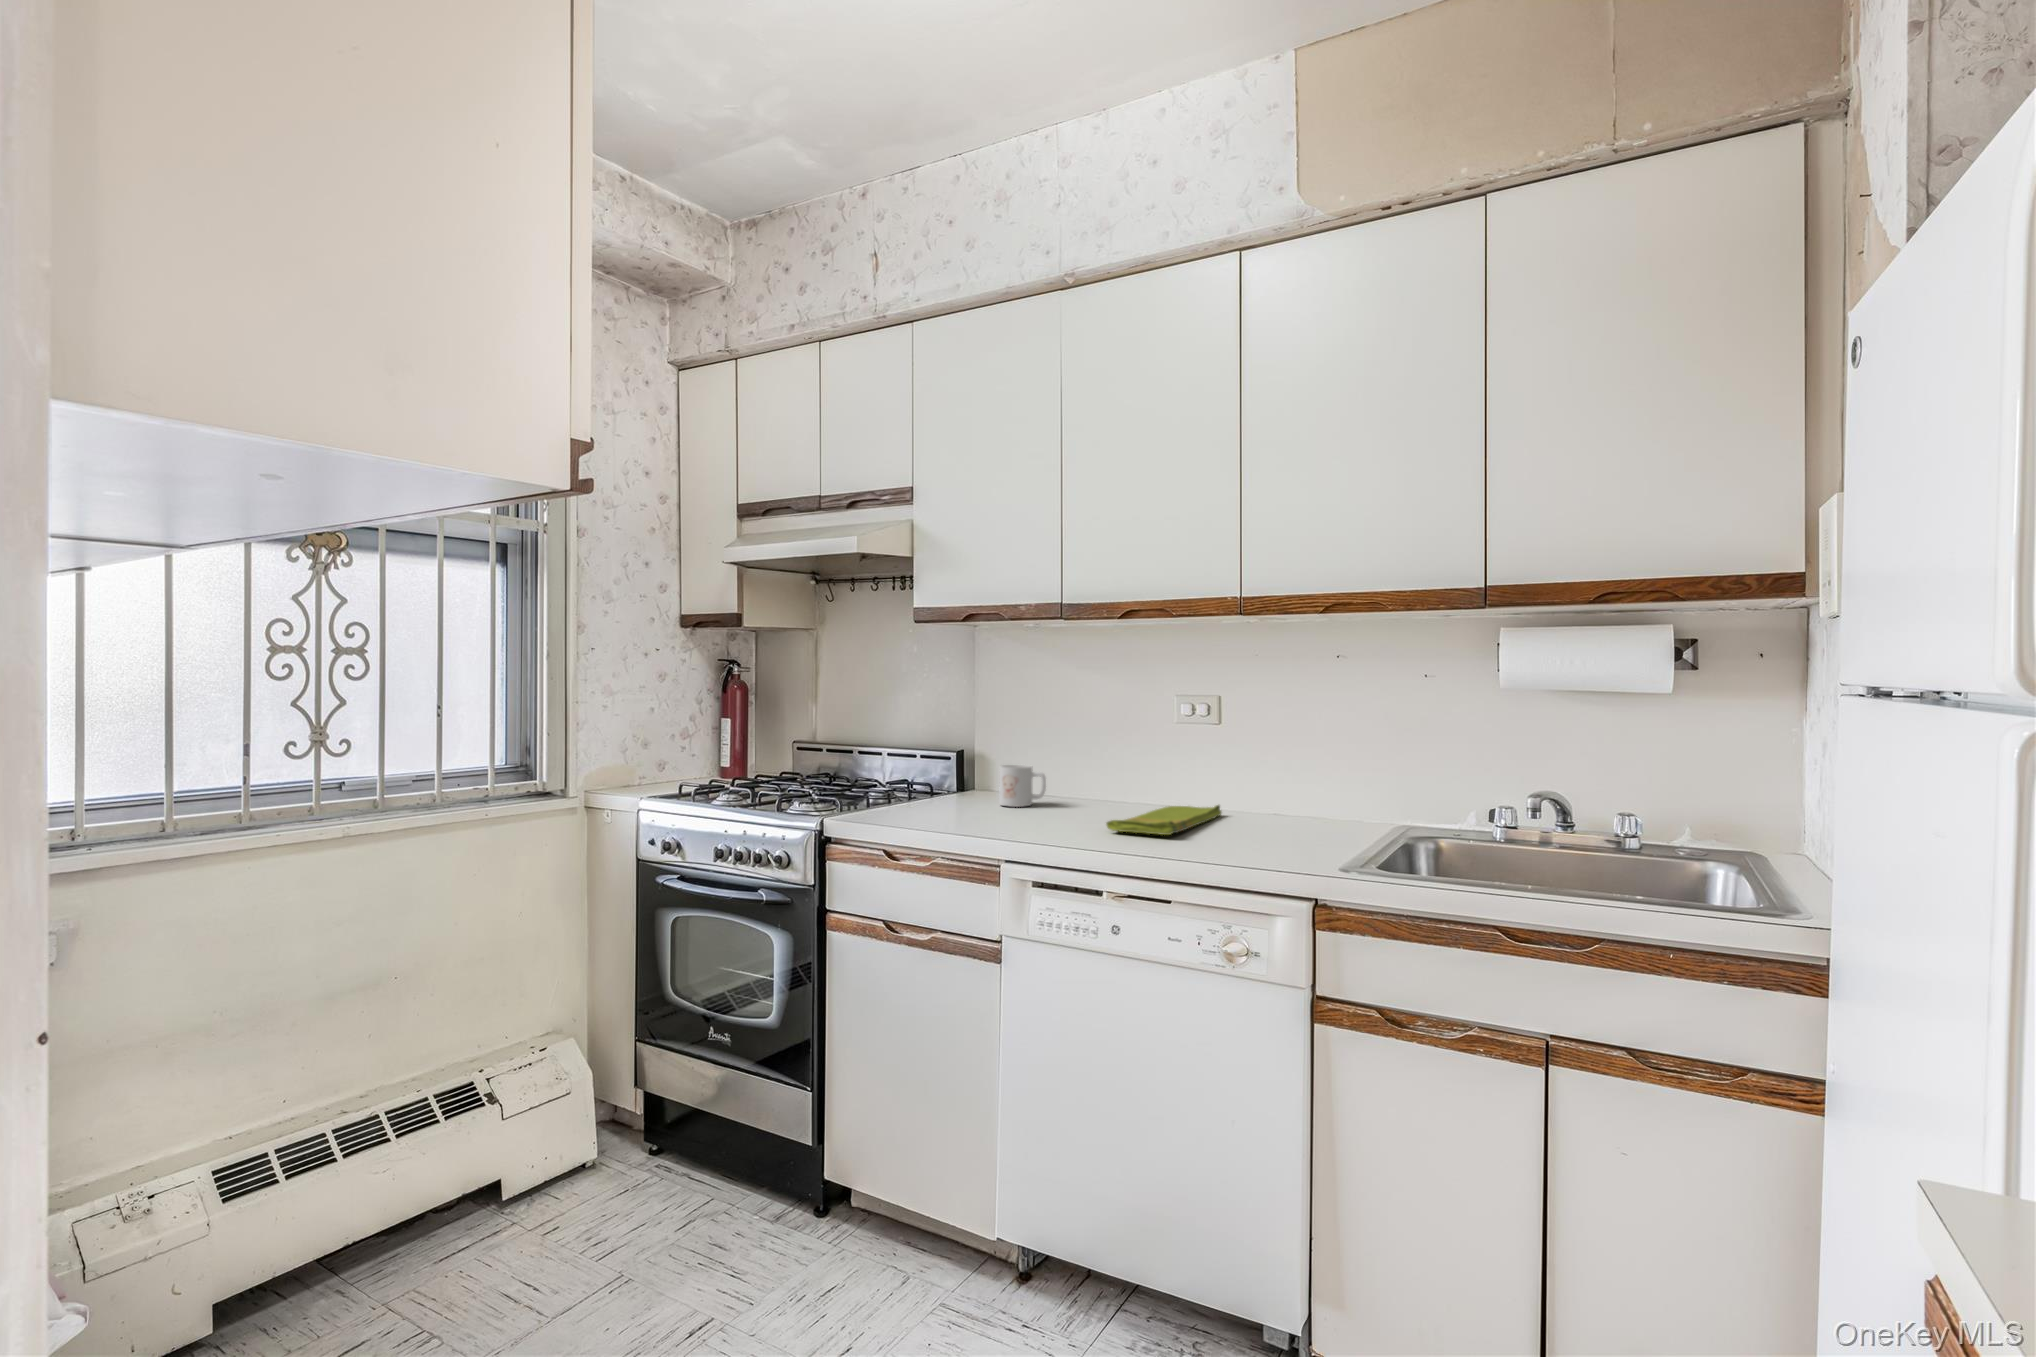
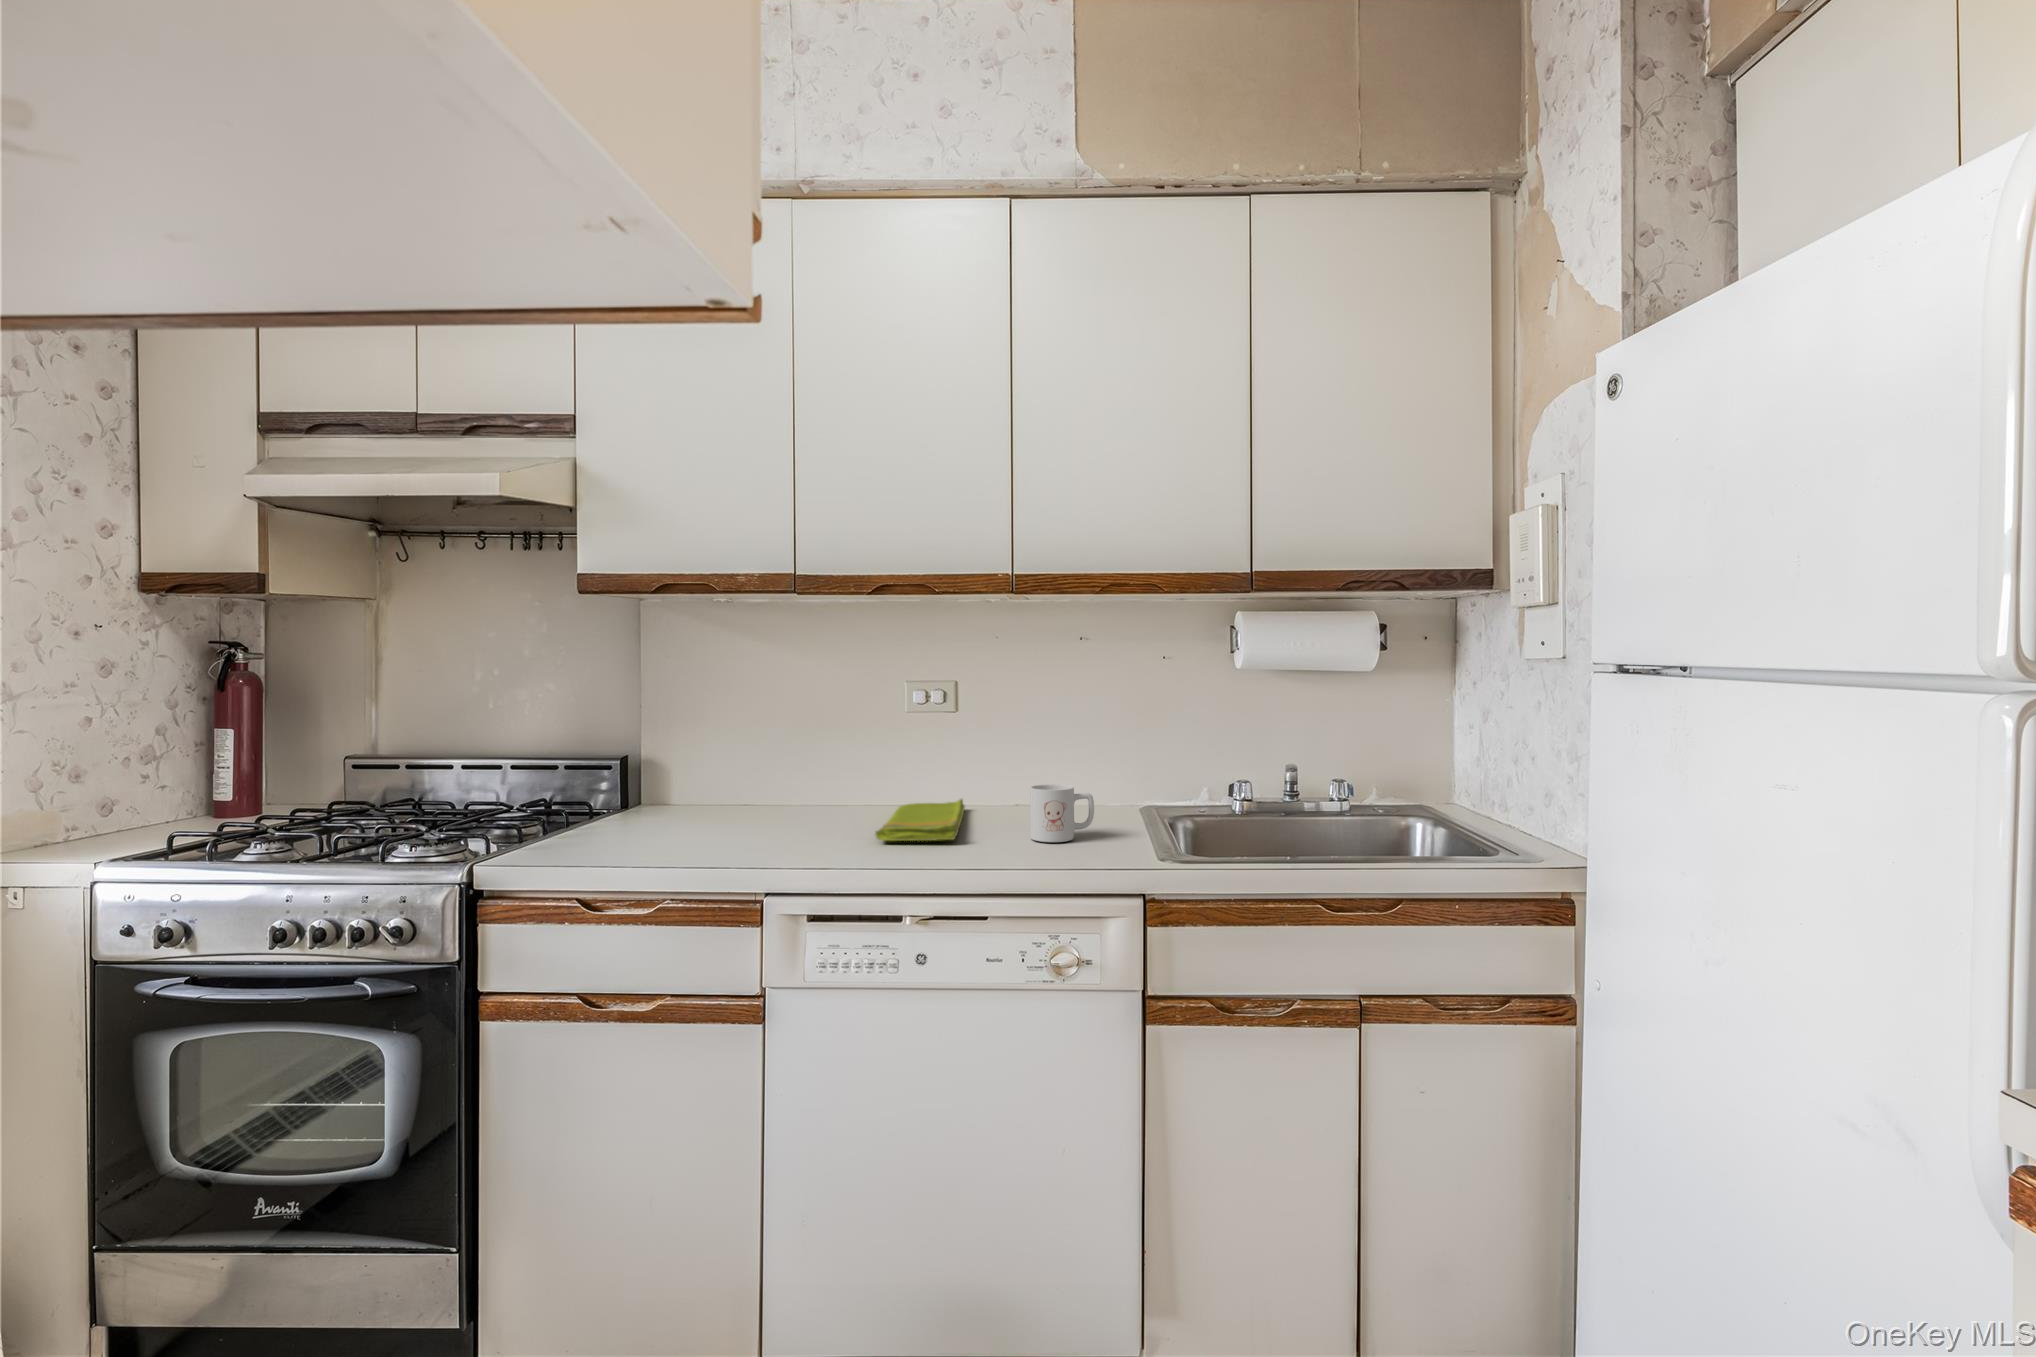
mug: present [999,765,1046,807] -> present [1030,784,1094,842]

